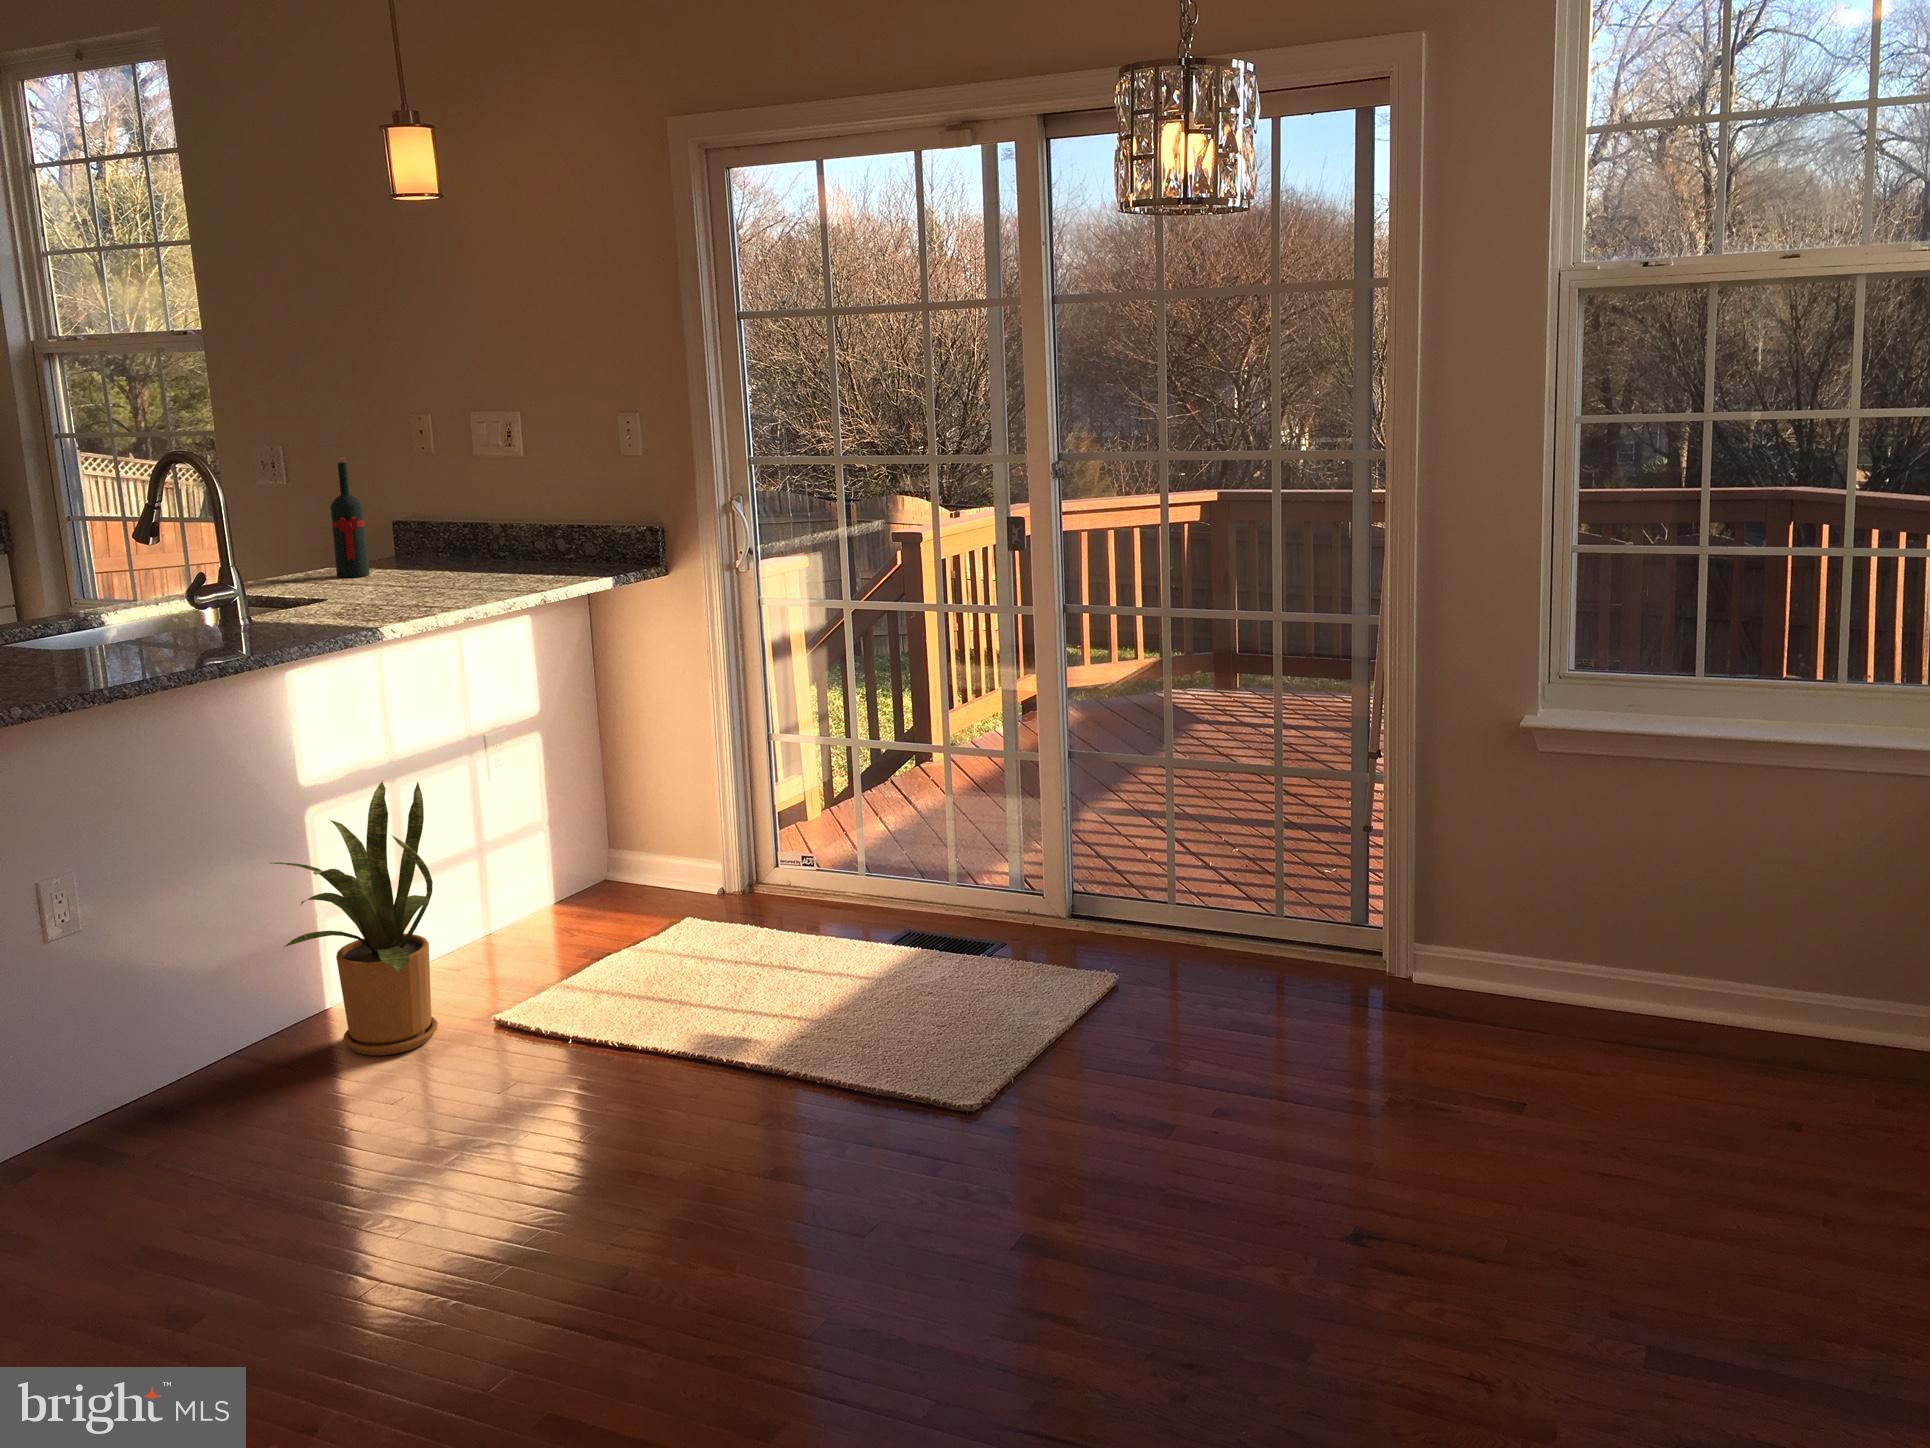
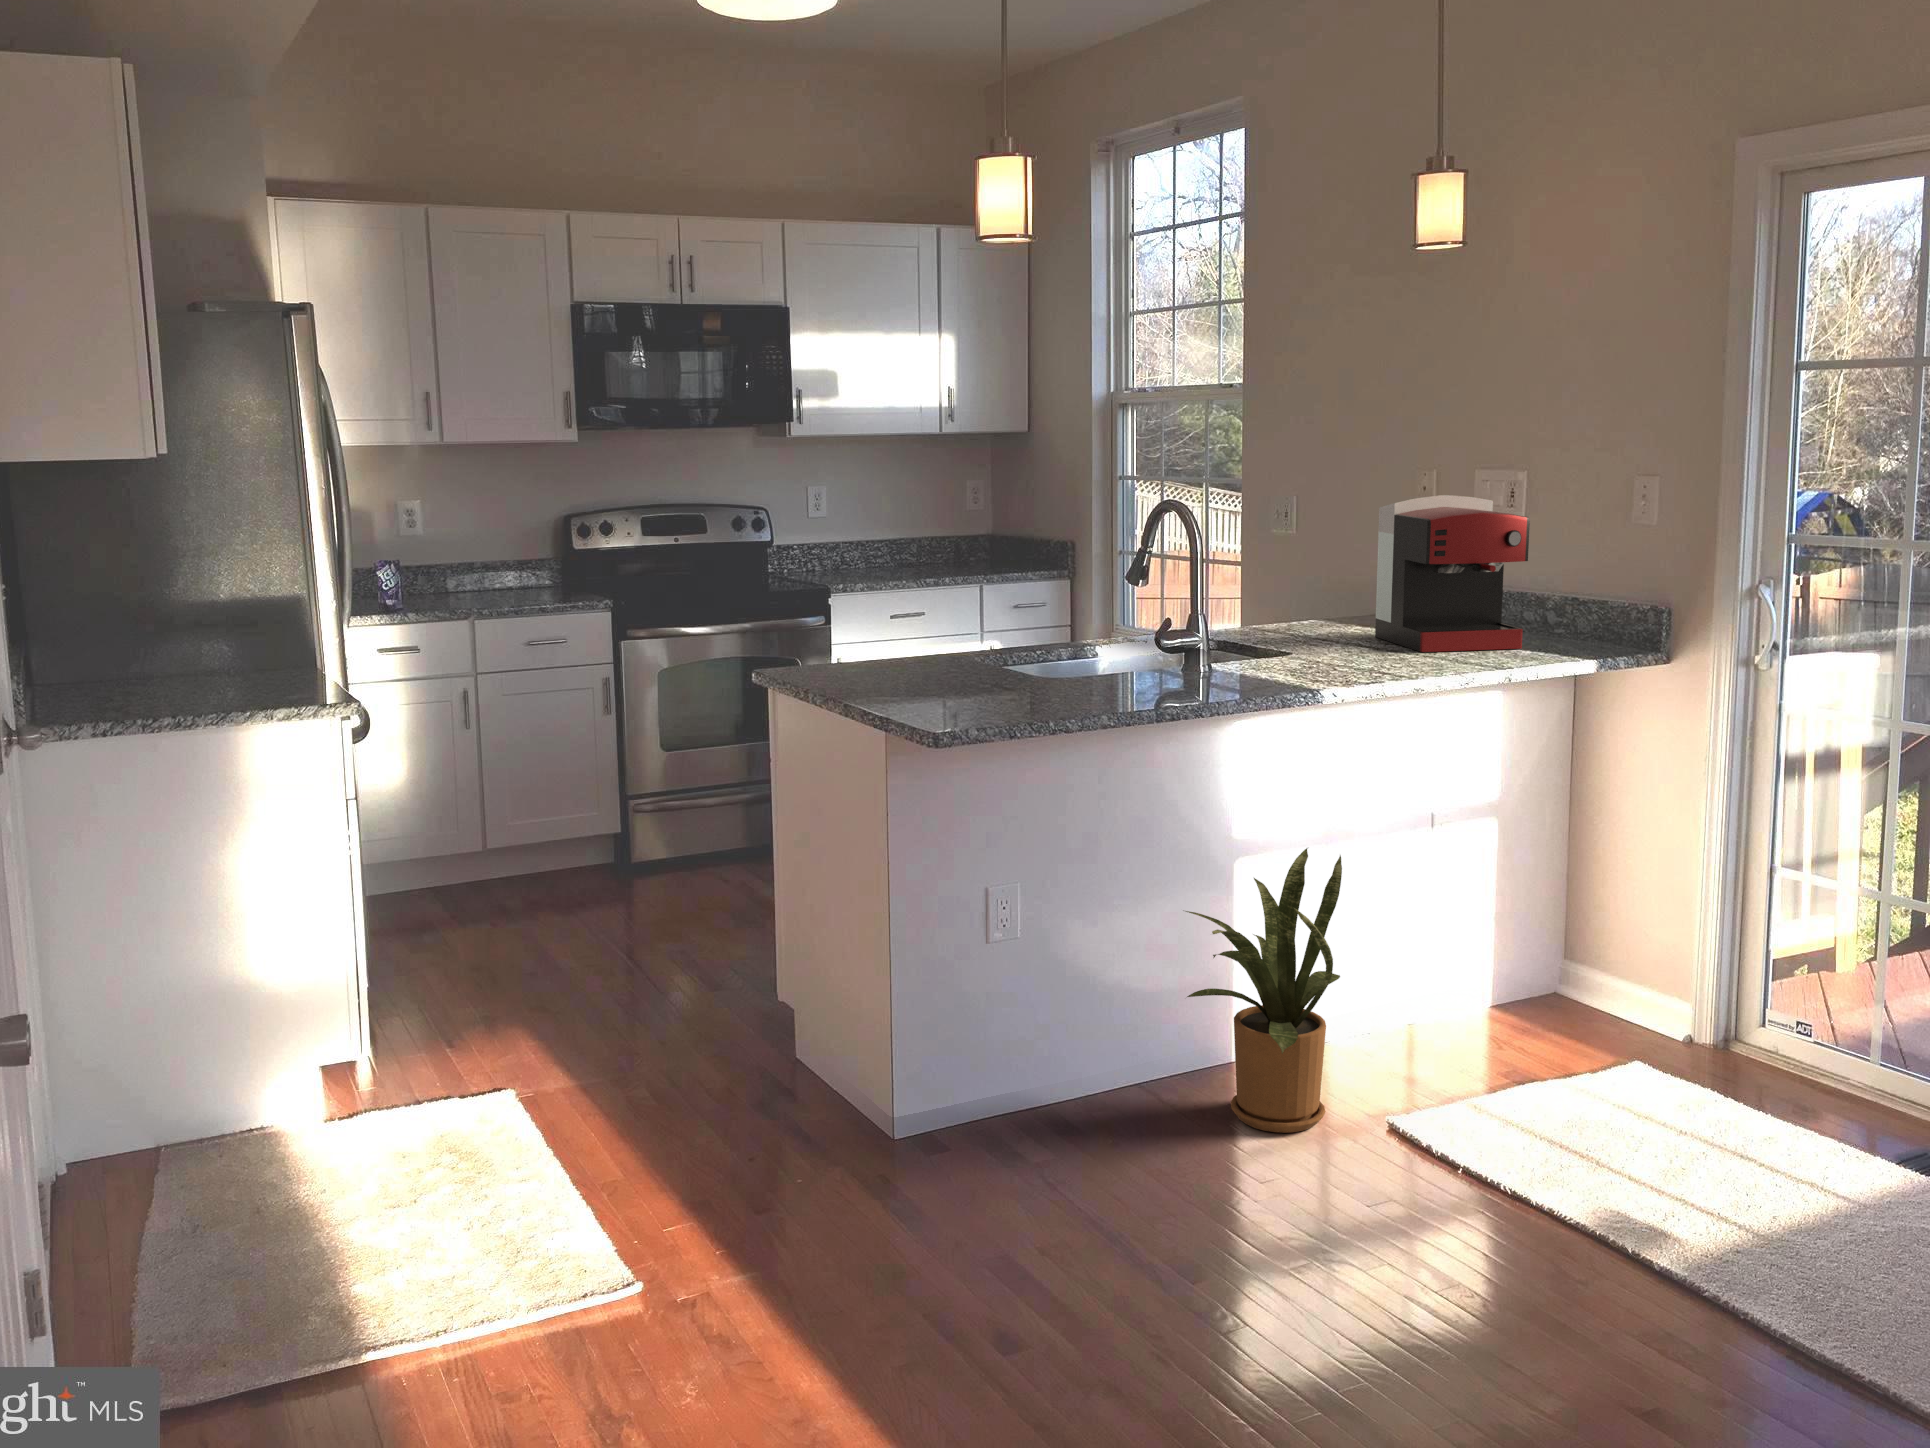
coffee maker: none [387,437,540,586] -> present [1375,495,1530,652]
wine bottle: present [331,458,370,577] -> none [1317,512,1350,633]

